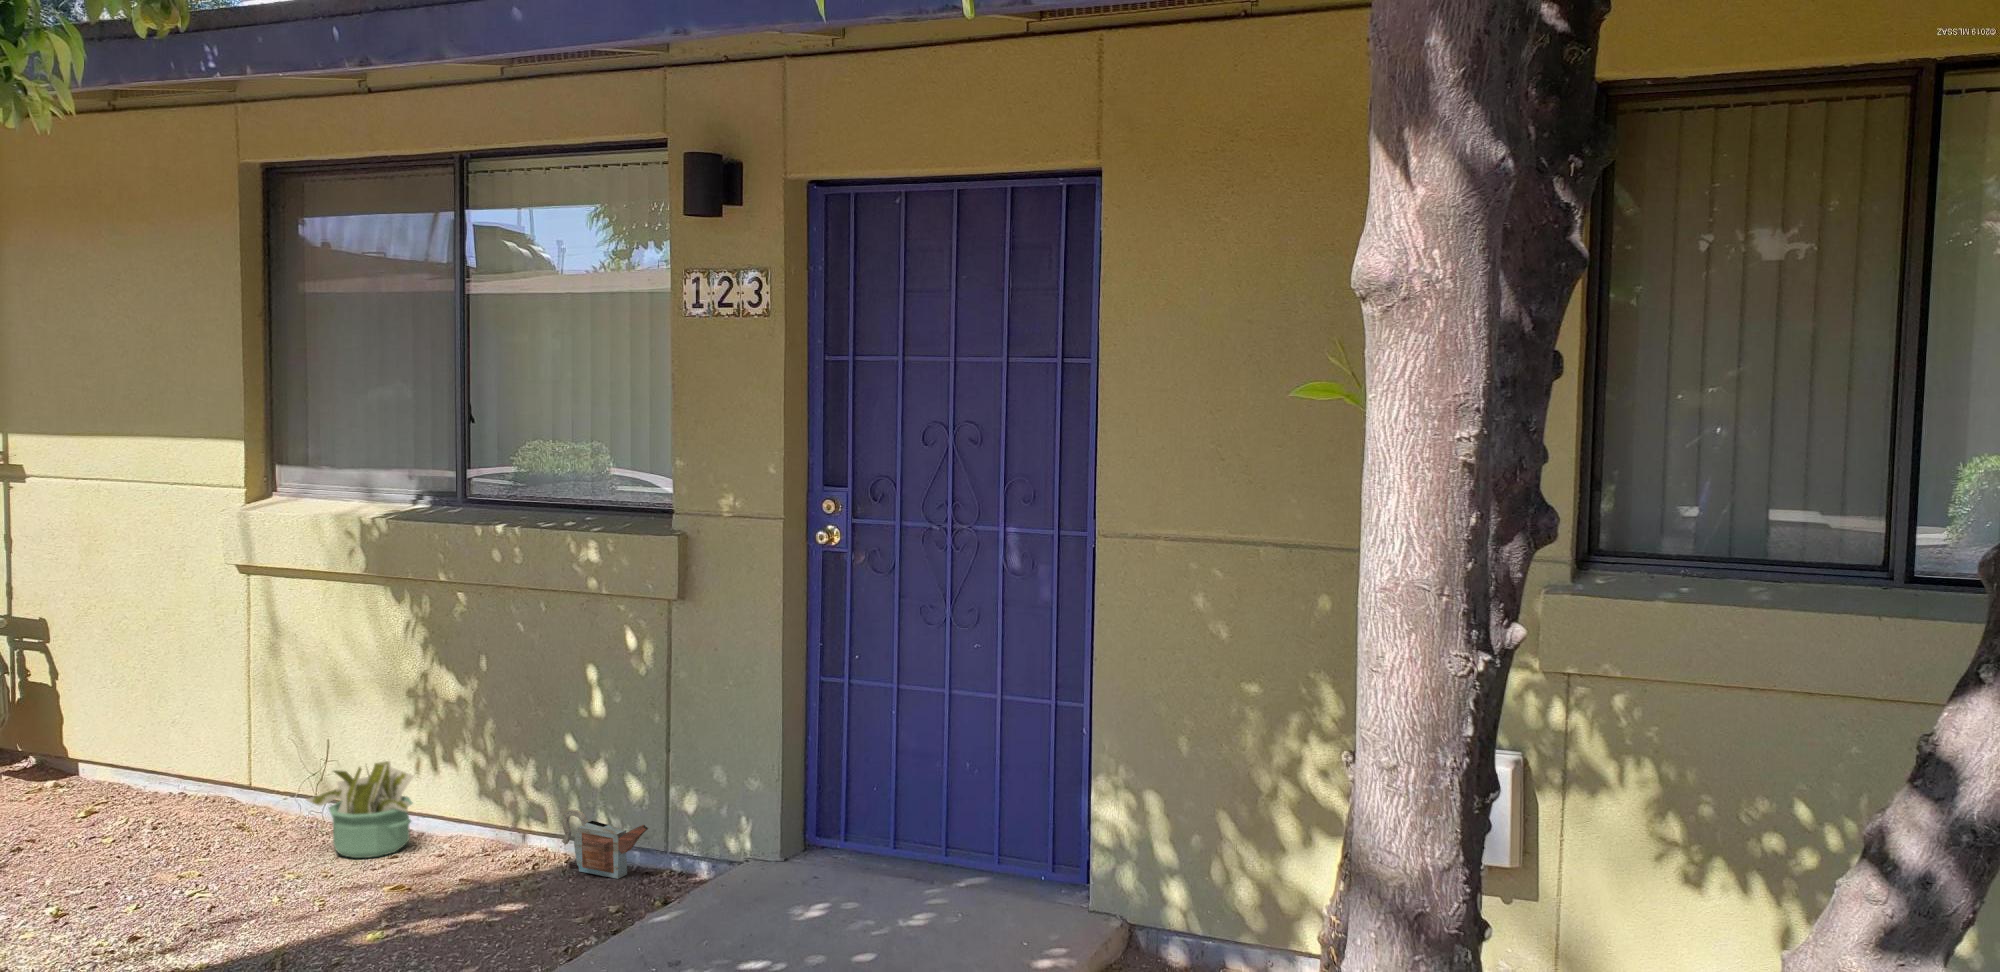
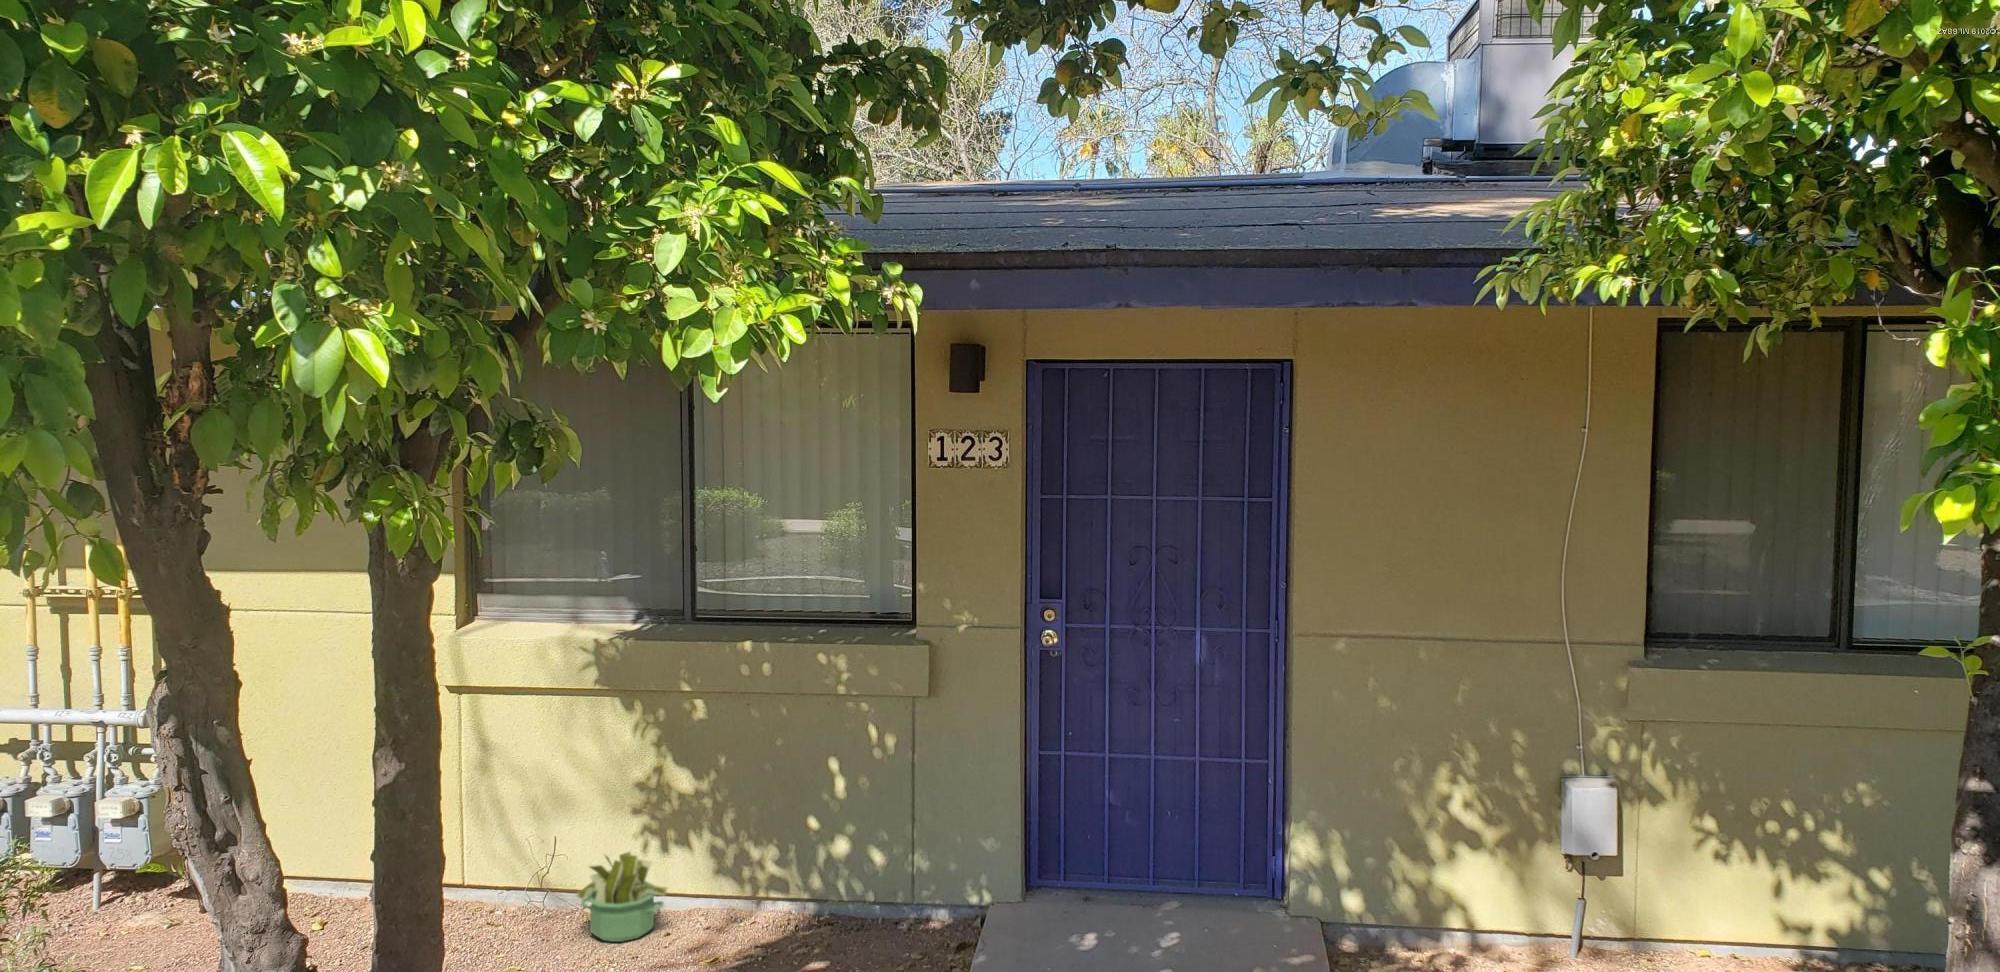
watering can: present [562,810,648,879] -> none [815,879,903,934]

